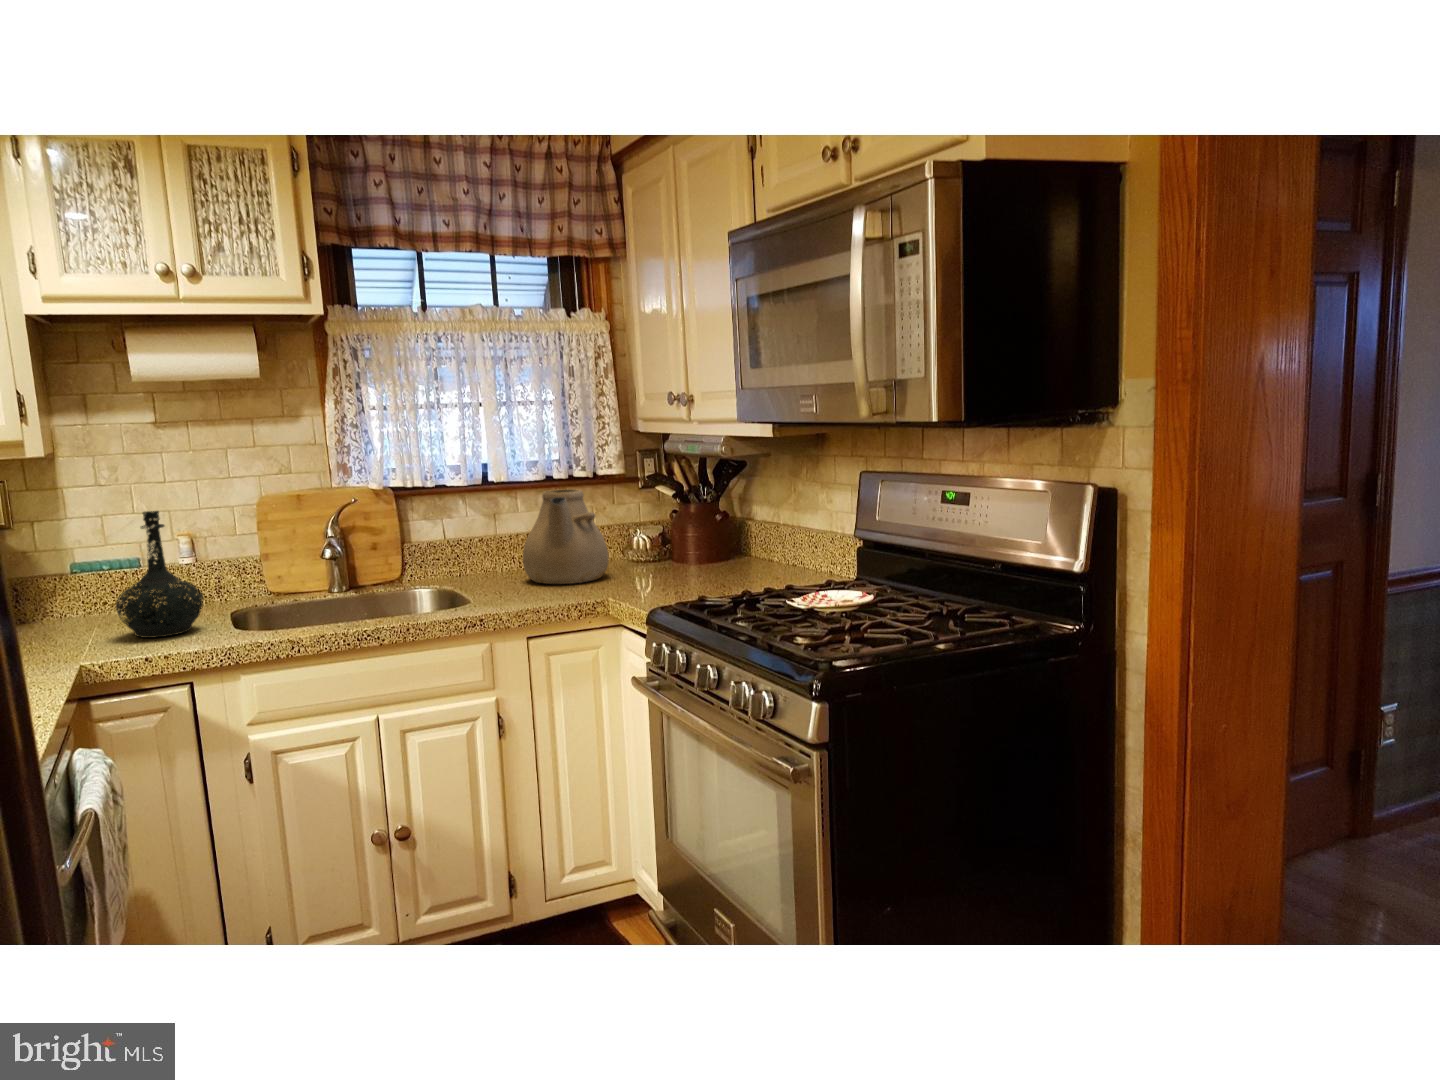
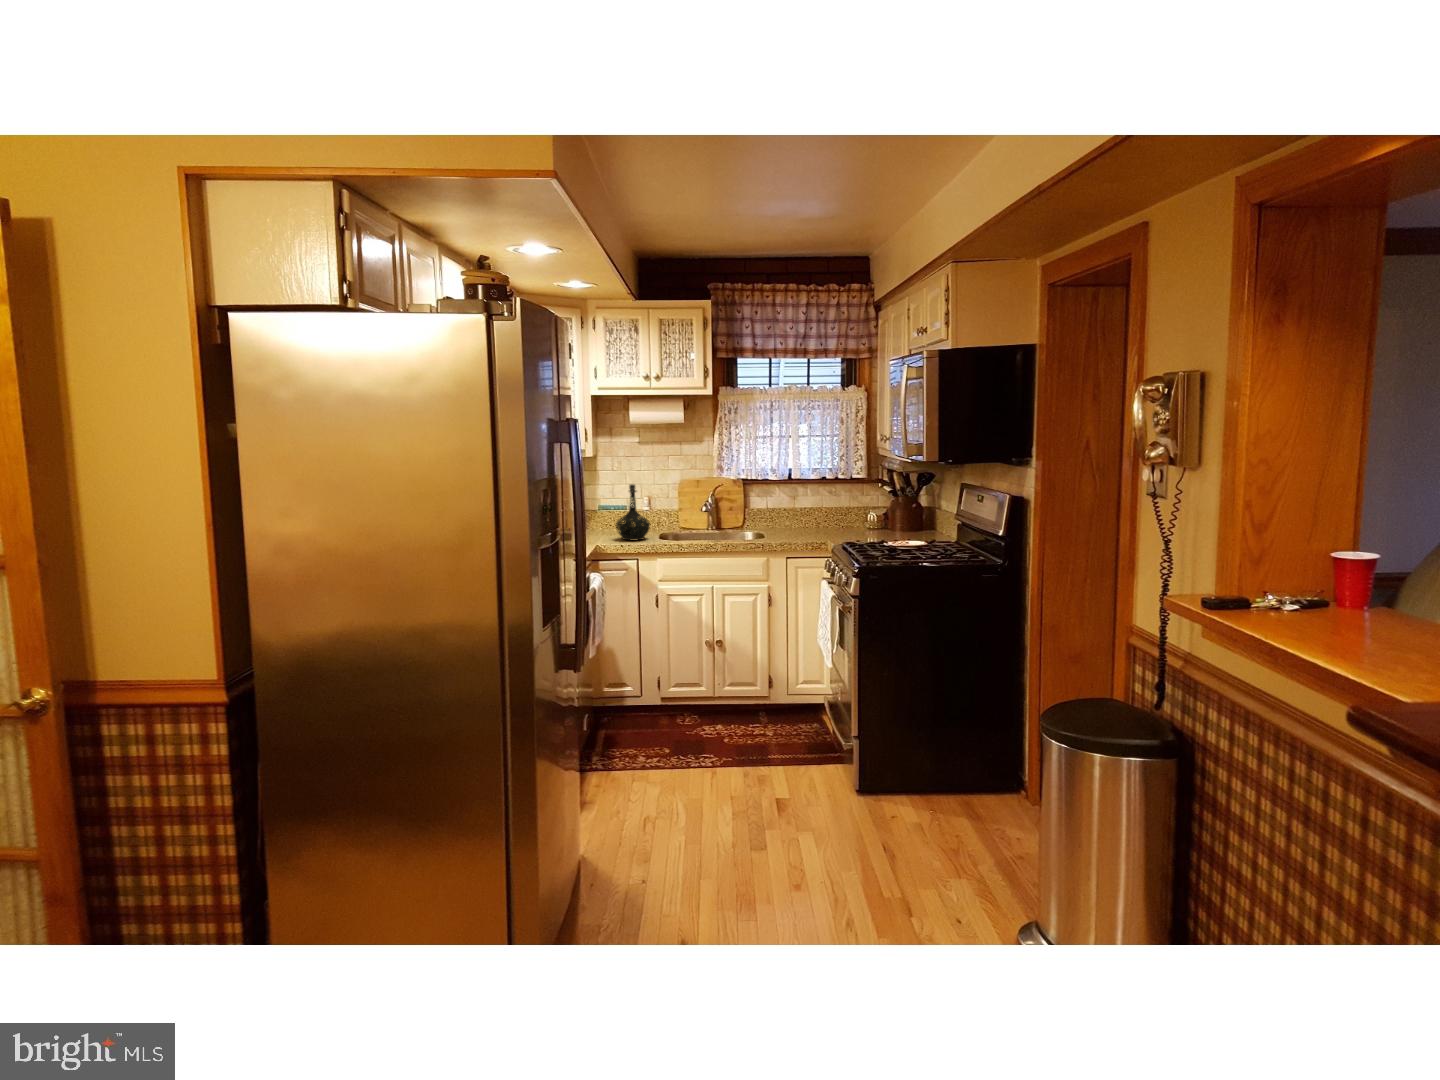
teapot: present [523,489,609,584] -> none [801,487,846,537]

